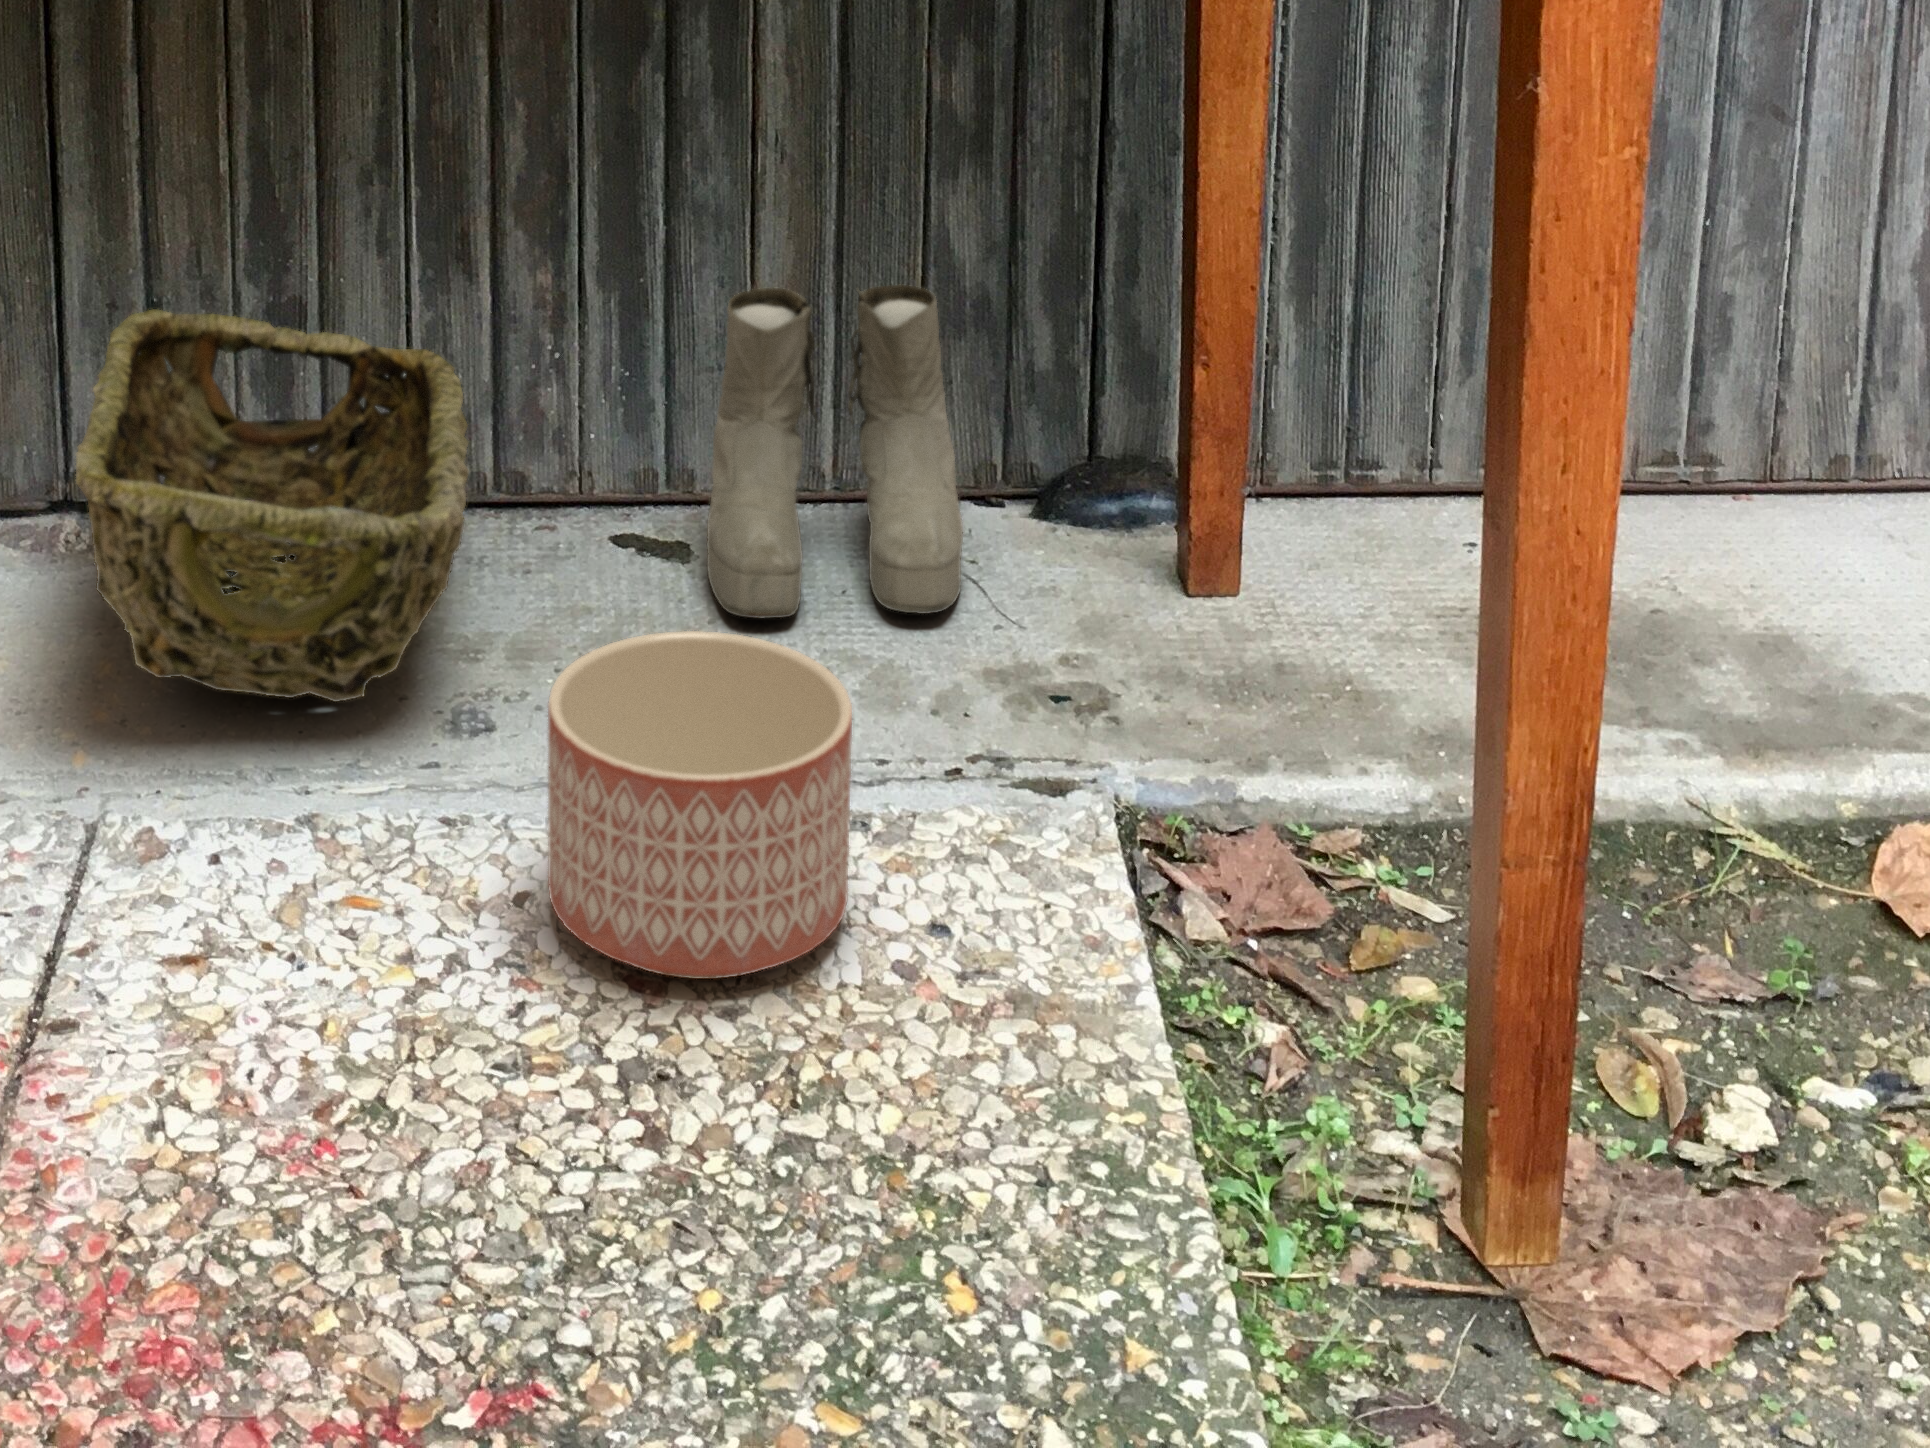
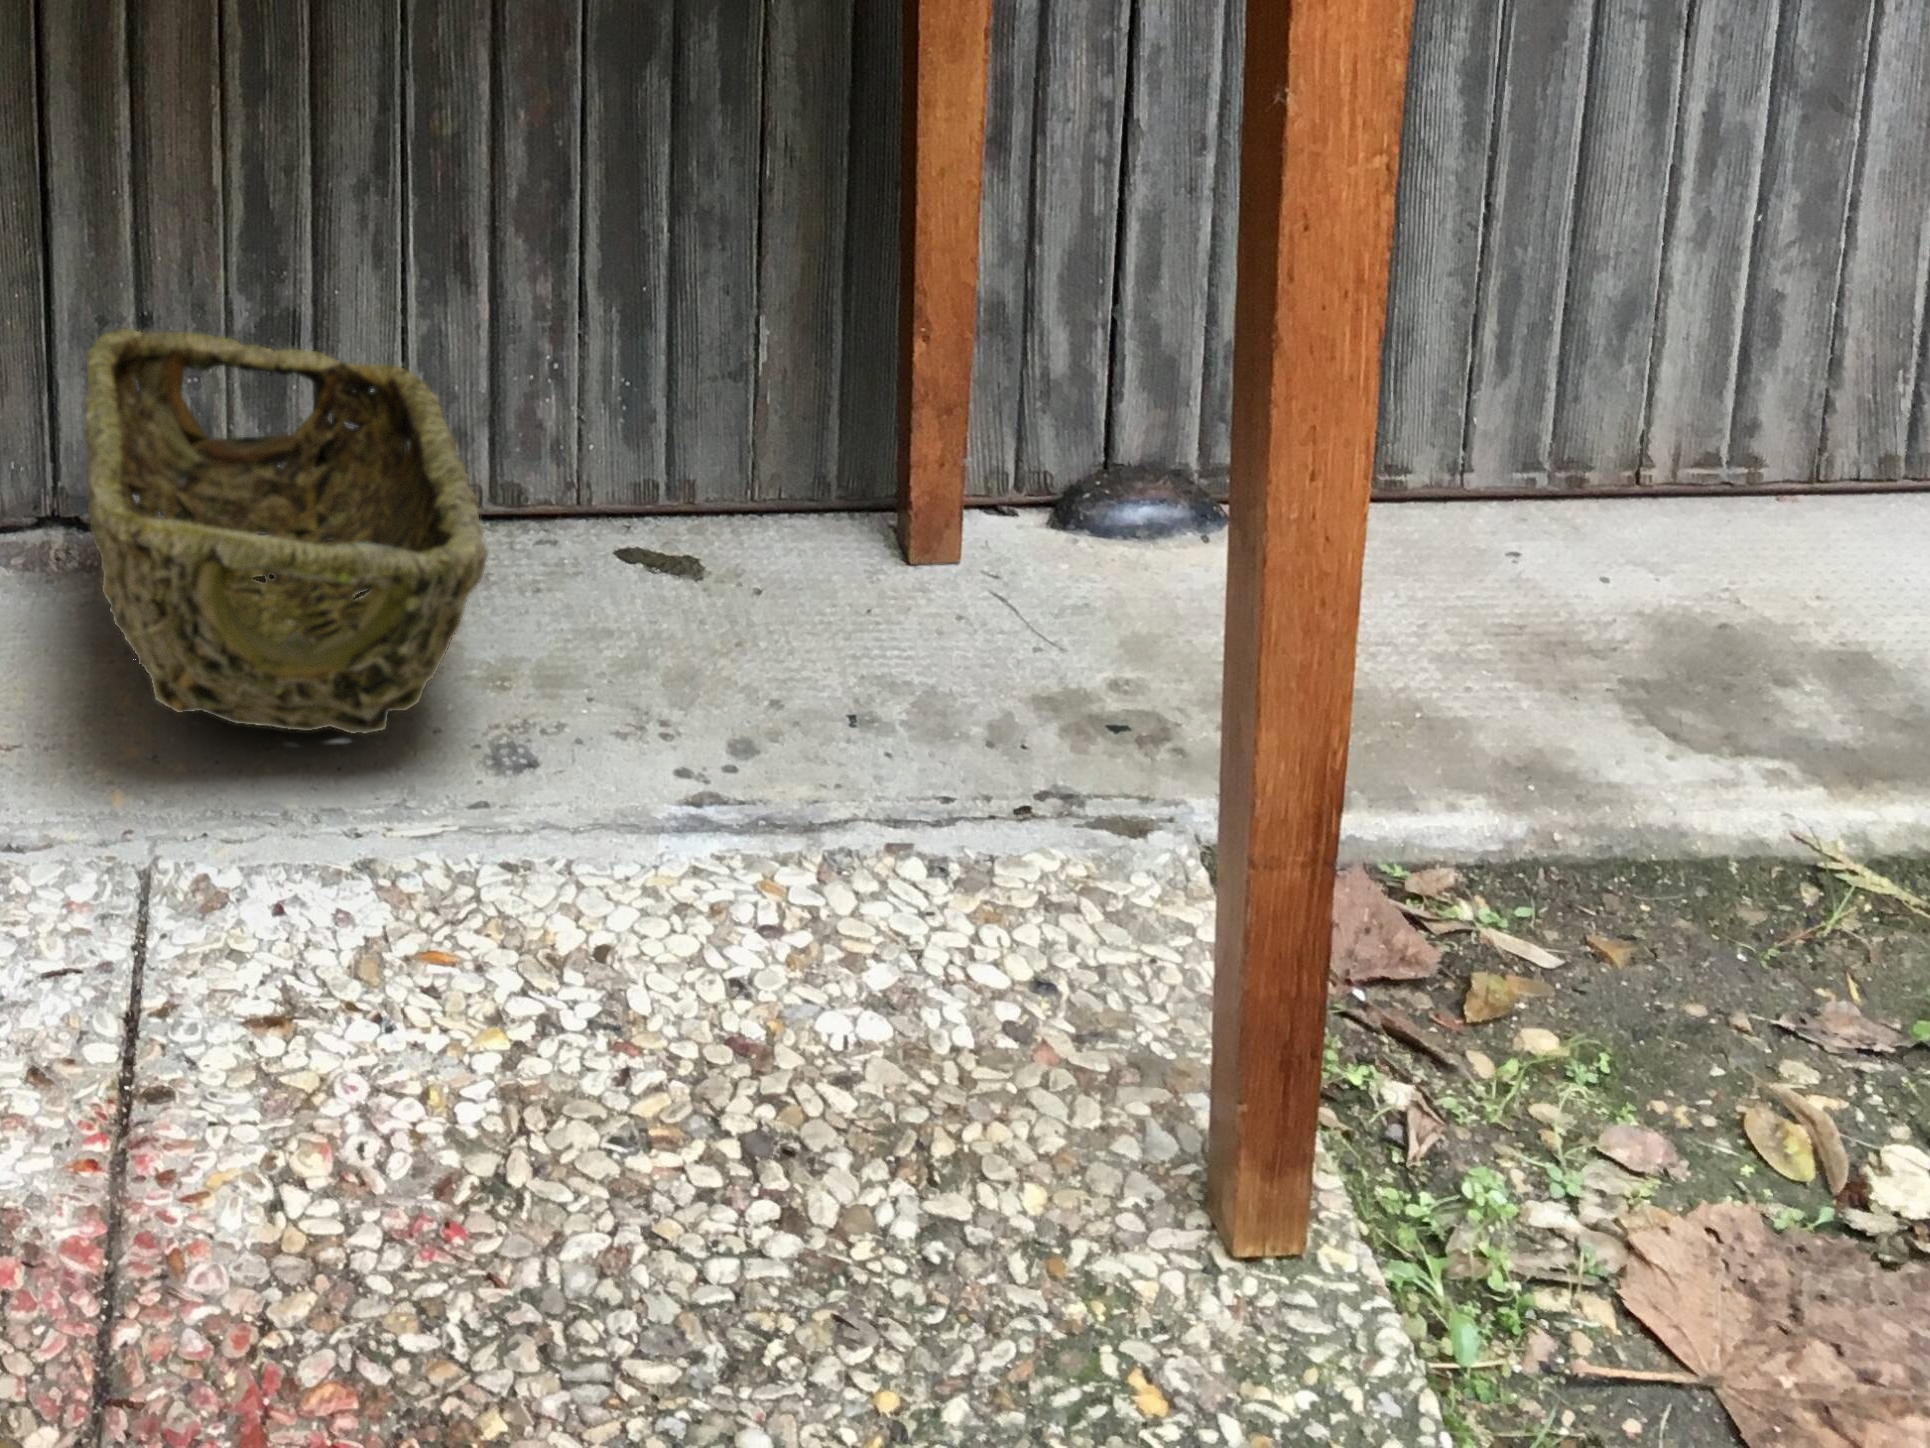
boots: present [707,285,963,618] -> none [691,296,958,640]
planter: present [548,631,852,979] -> none [621,673,946,1039]

